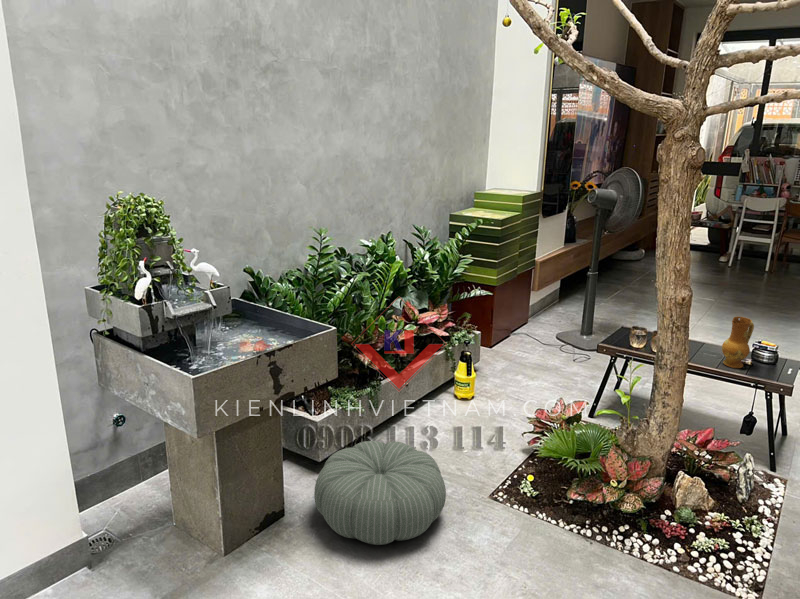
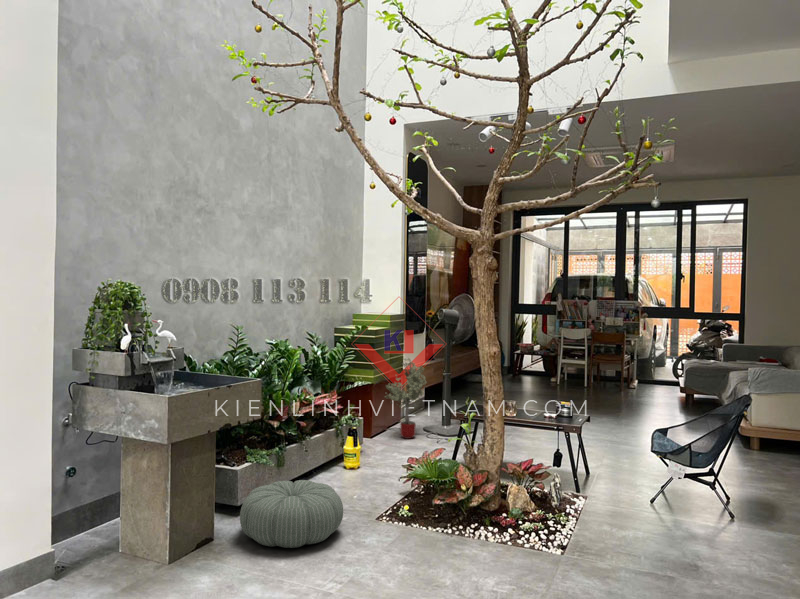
potted tree: none [510,250,567,350] -> present [385,358,426,439]
ceramic jug: present [722,316,754,368] -> none [535,383,554,420]

